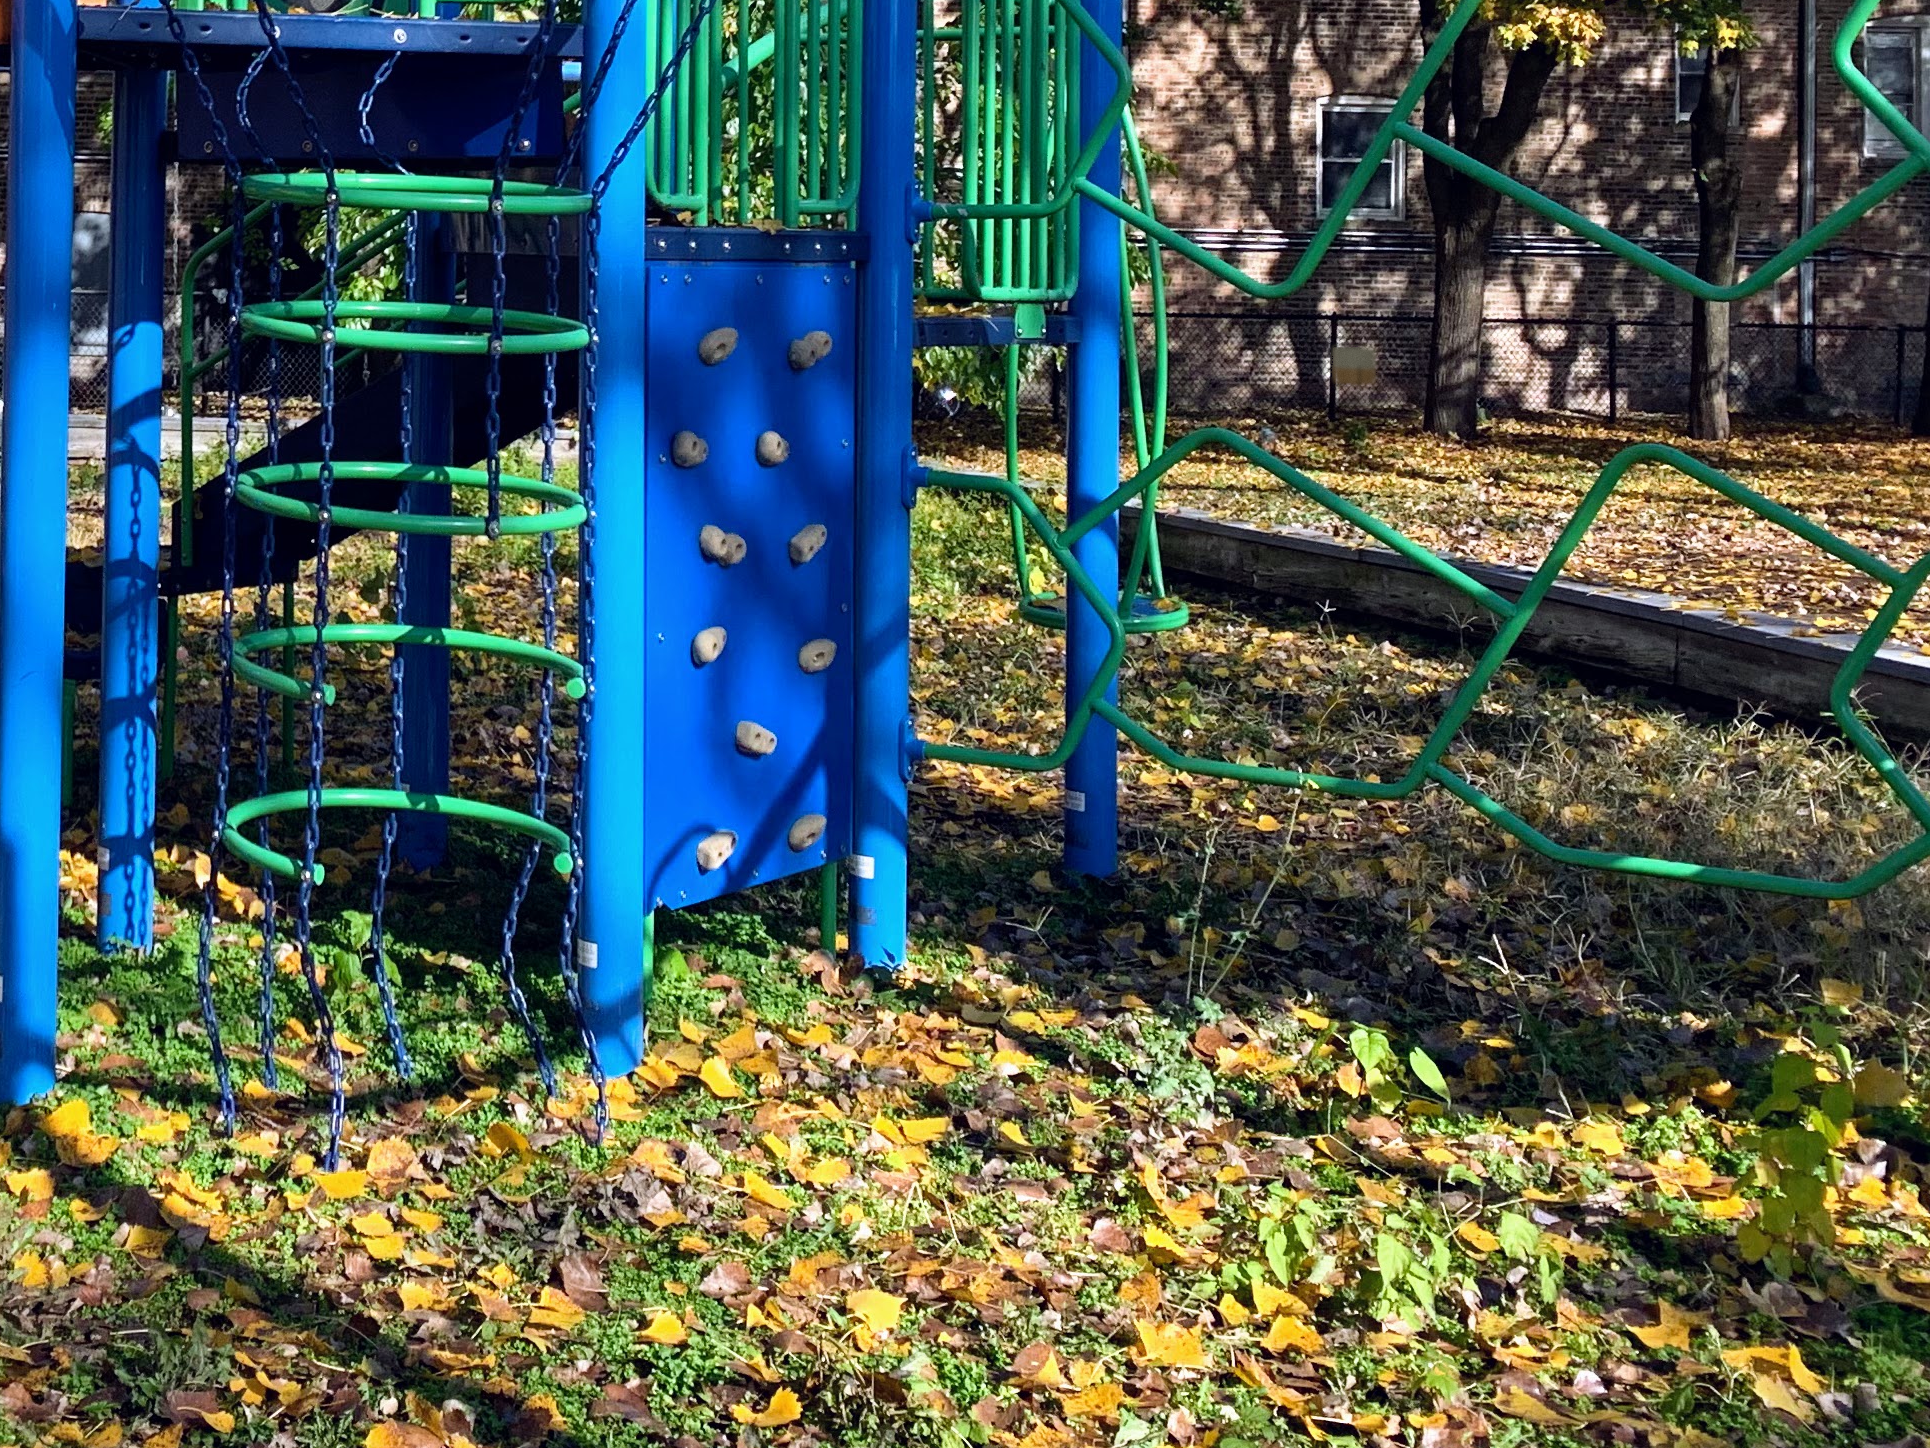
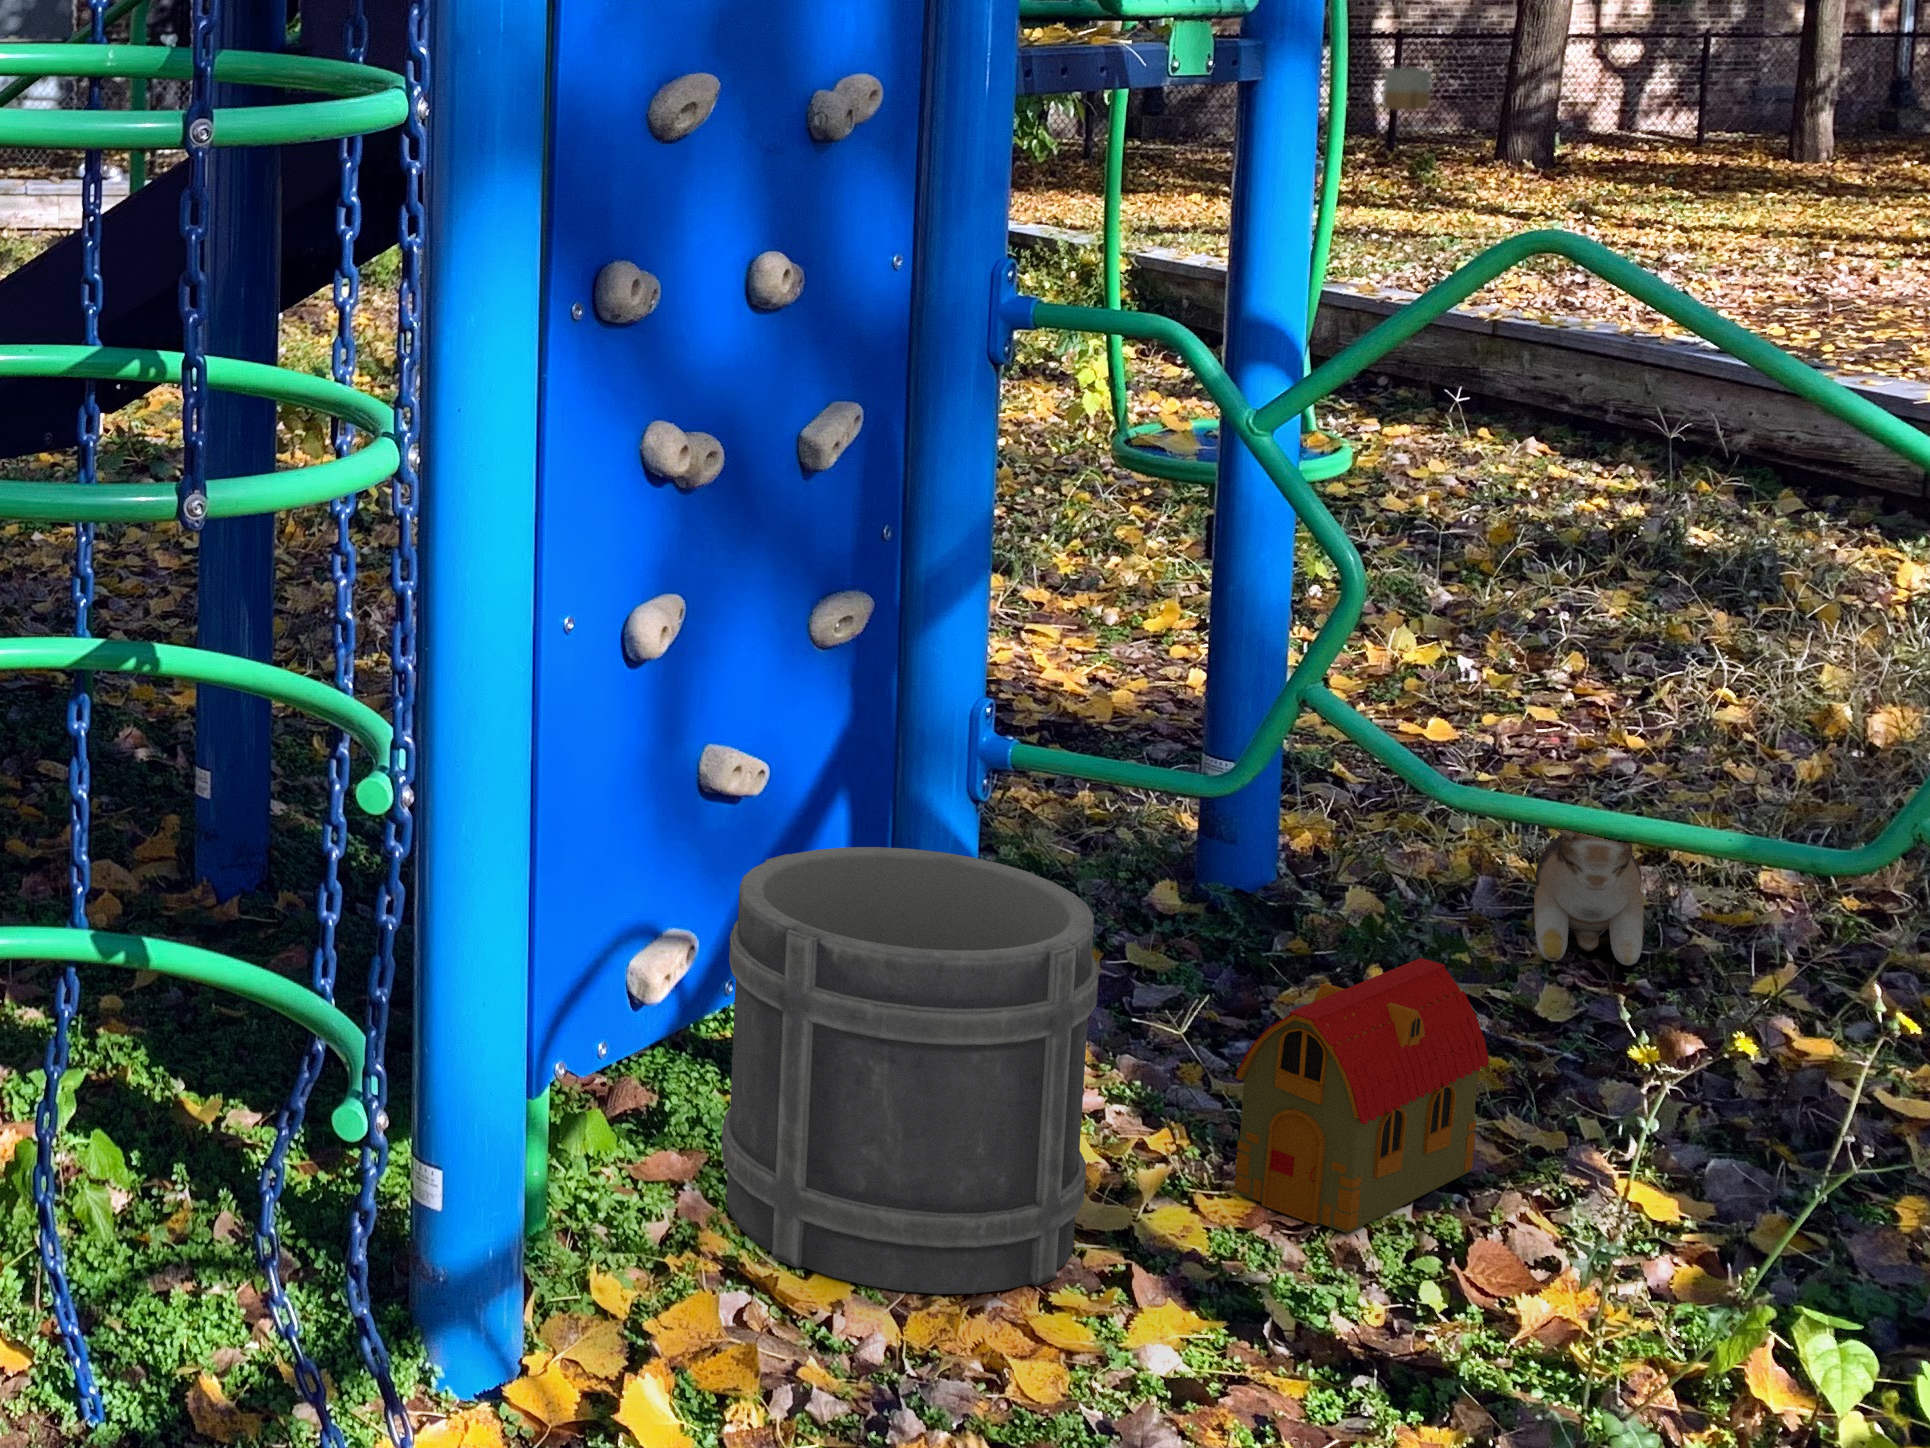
bucket: none [750,791,973,1048] -> present [721,847,1098,1294]
plush toy: none [1289,803,1364,913] -> present [1531,806,1644,965]
toy house: none [1065,867,1225,1026] -> present [1235,958,1489,1233]

